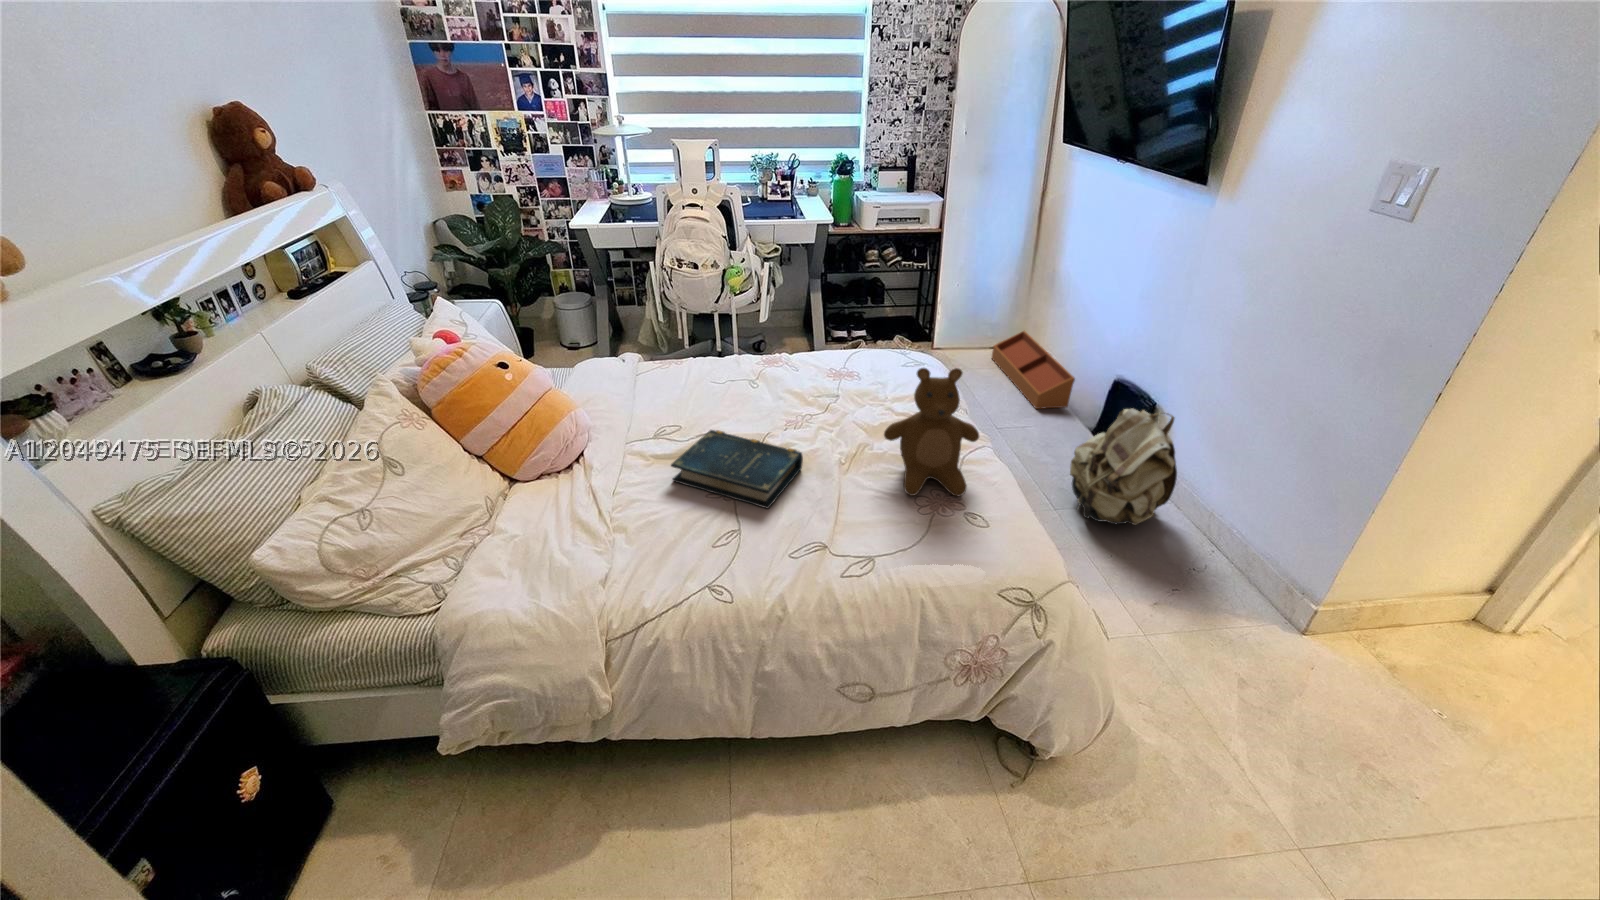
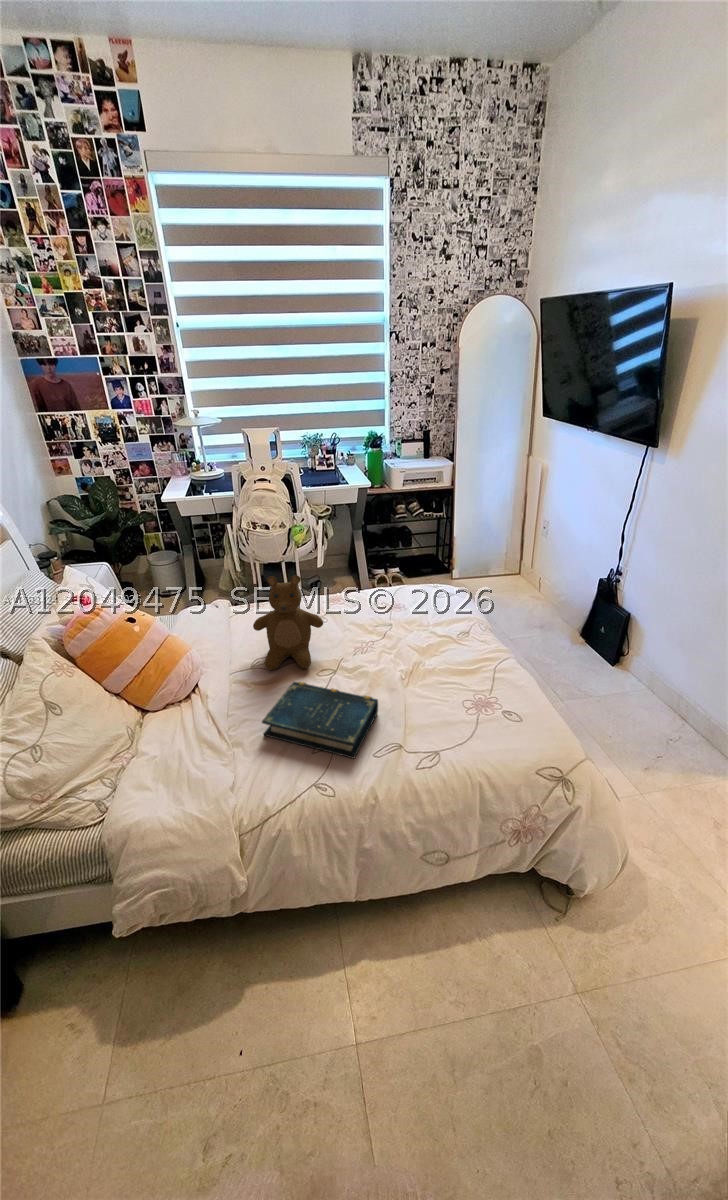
storage bin: present [992,331,1075,409] -> none [500,559,572,623]
teddy bear: present [884,368,979,496] -> present [253,575,323,670]
backpack: present [1070,409,1177,525] -> none [586,629,676,725]

